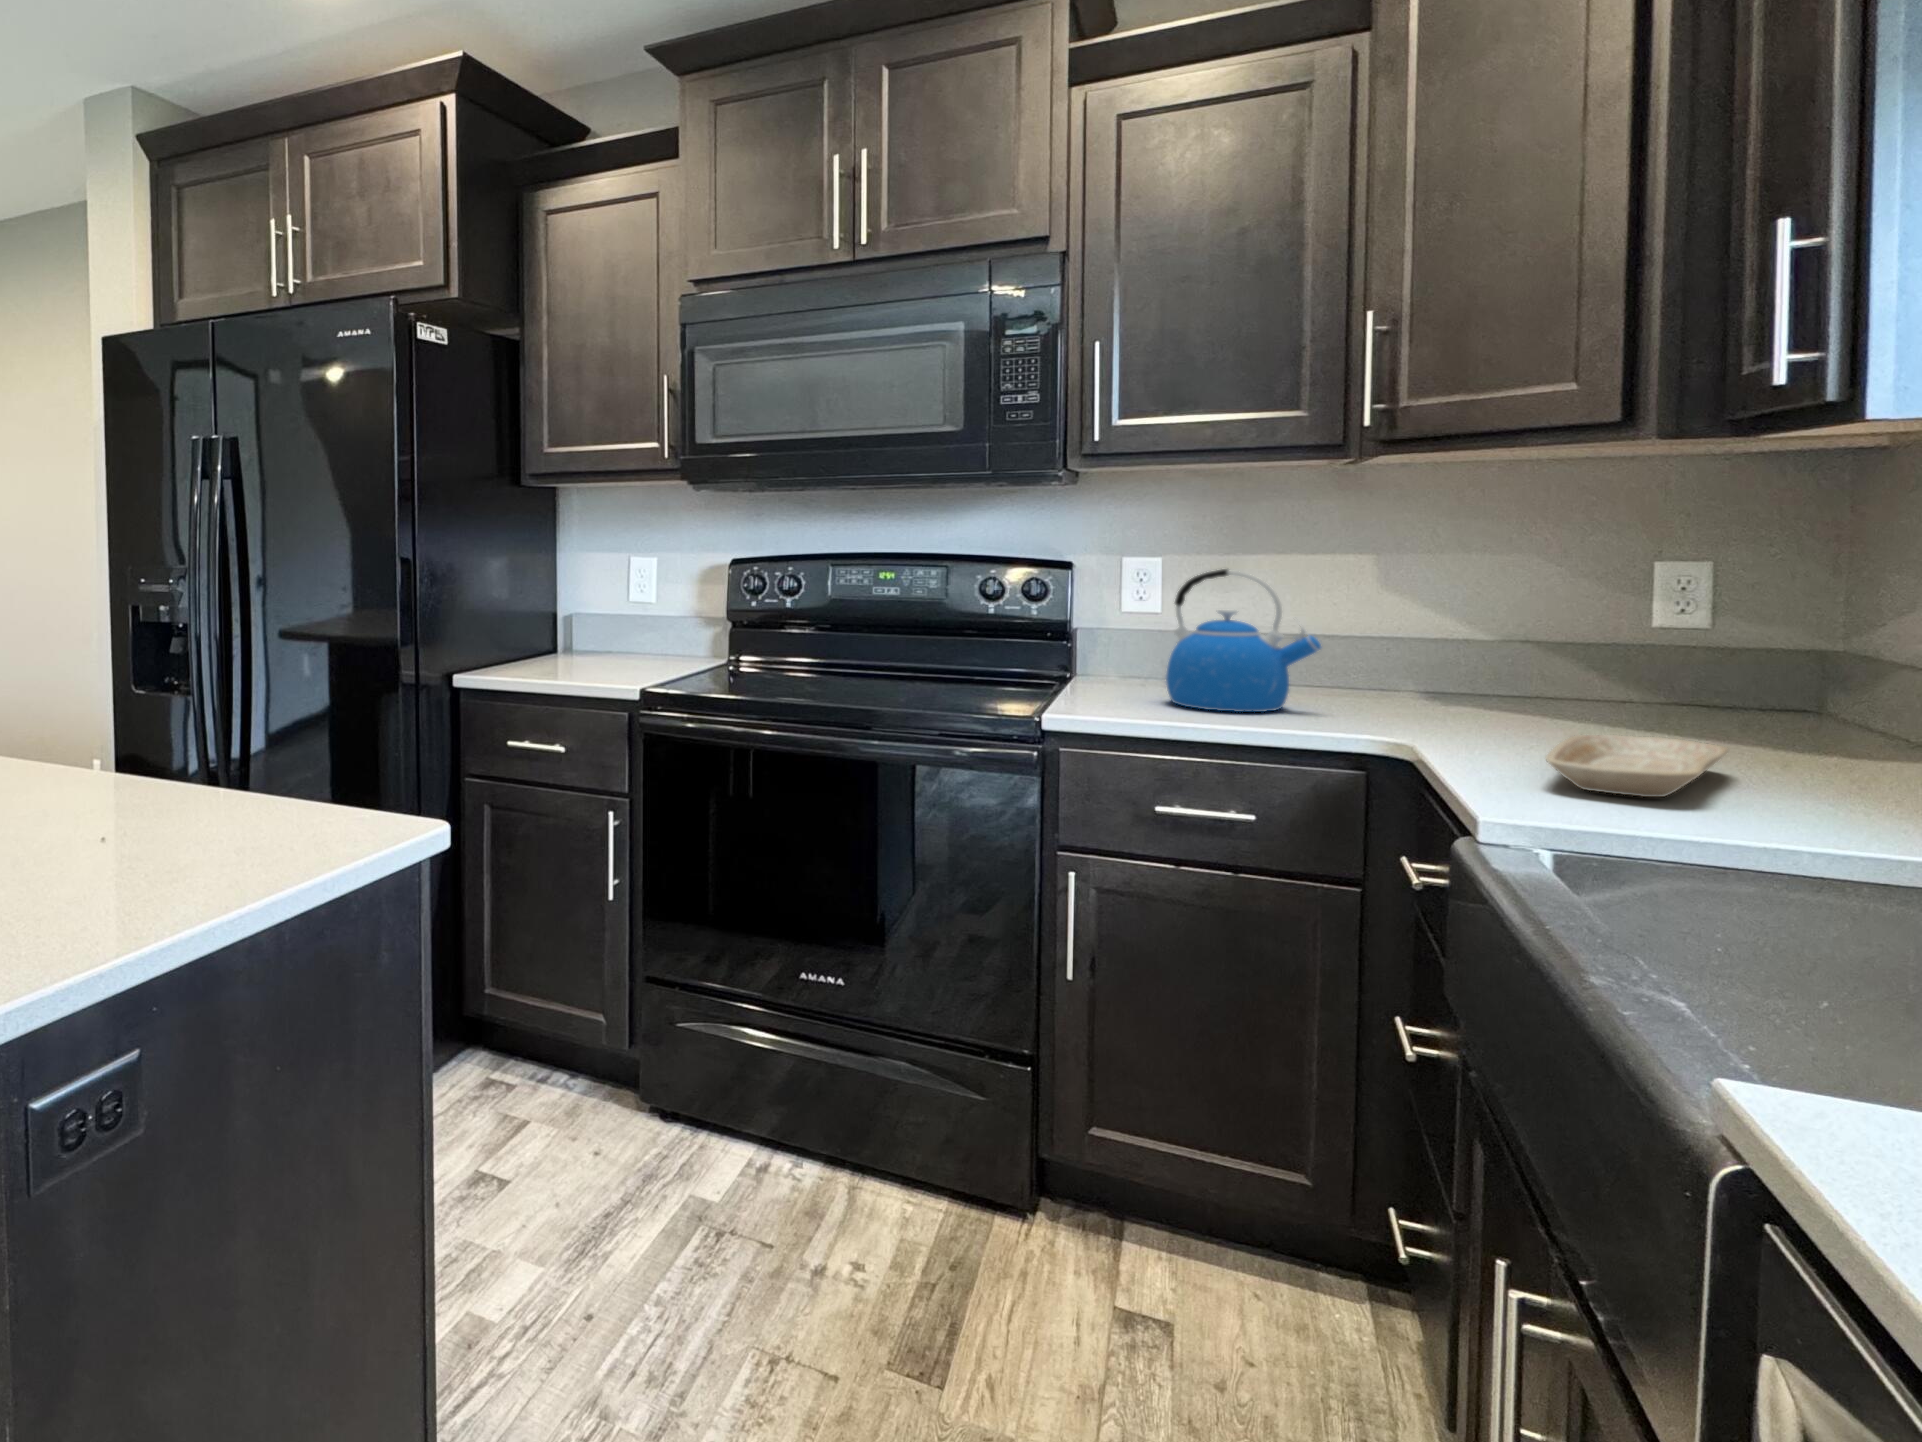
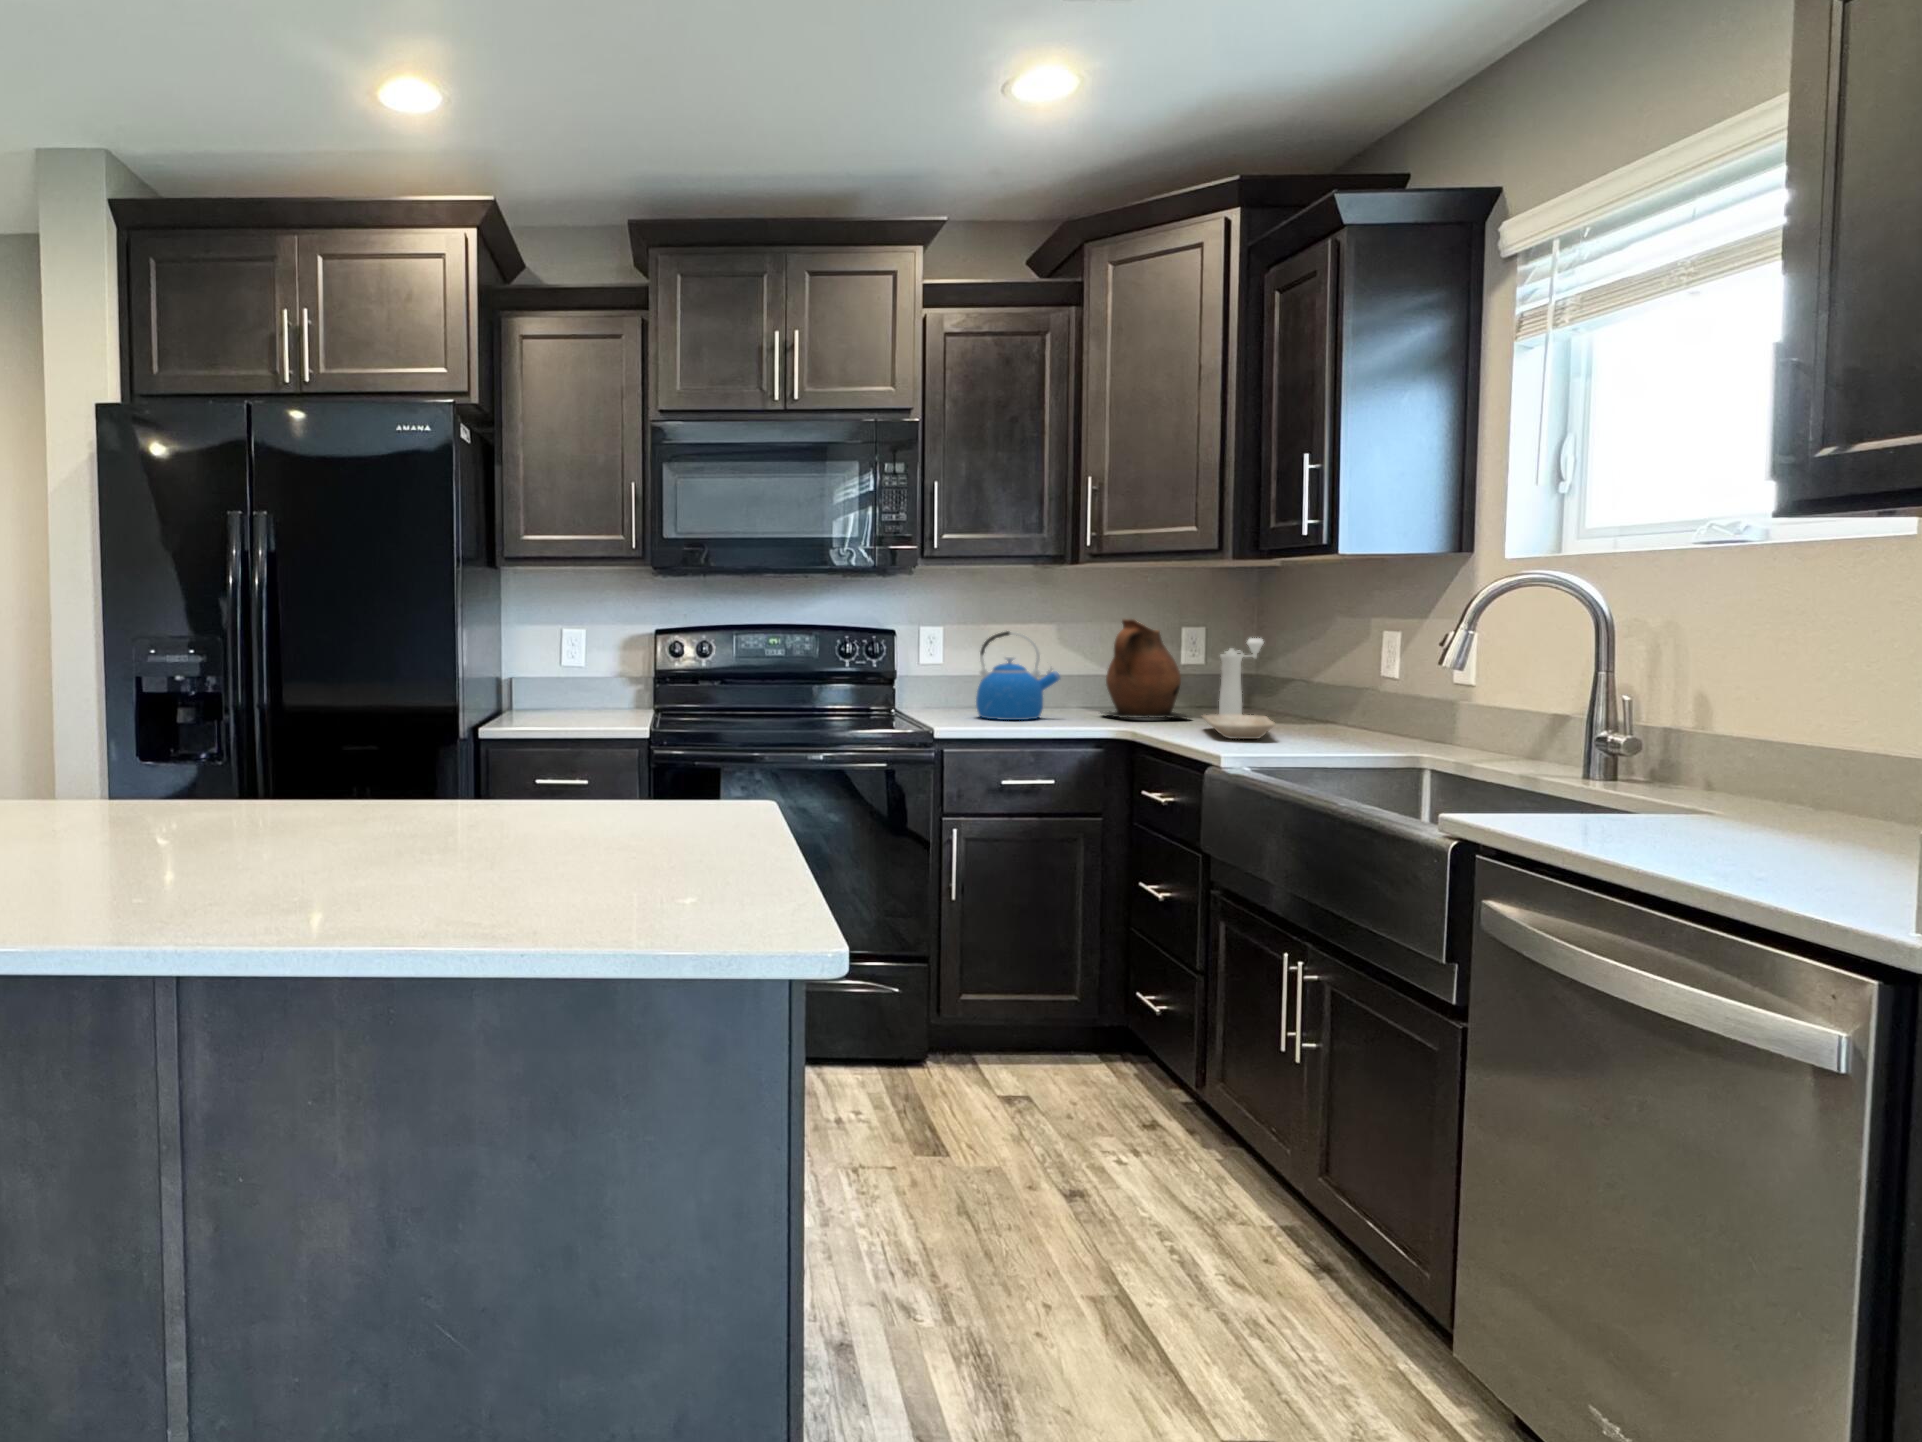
ceramic pitcher: none [1405,552,1606,736] -> present [1104,619,1189,718]
pepper mill: none [1685,589,1820,739] -> present [1219,638,1264,715]

